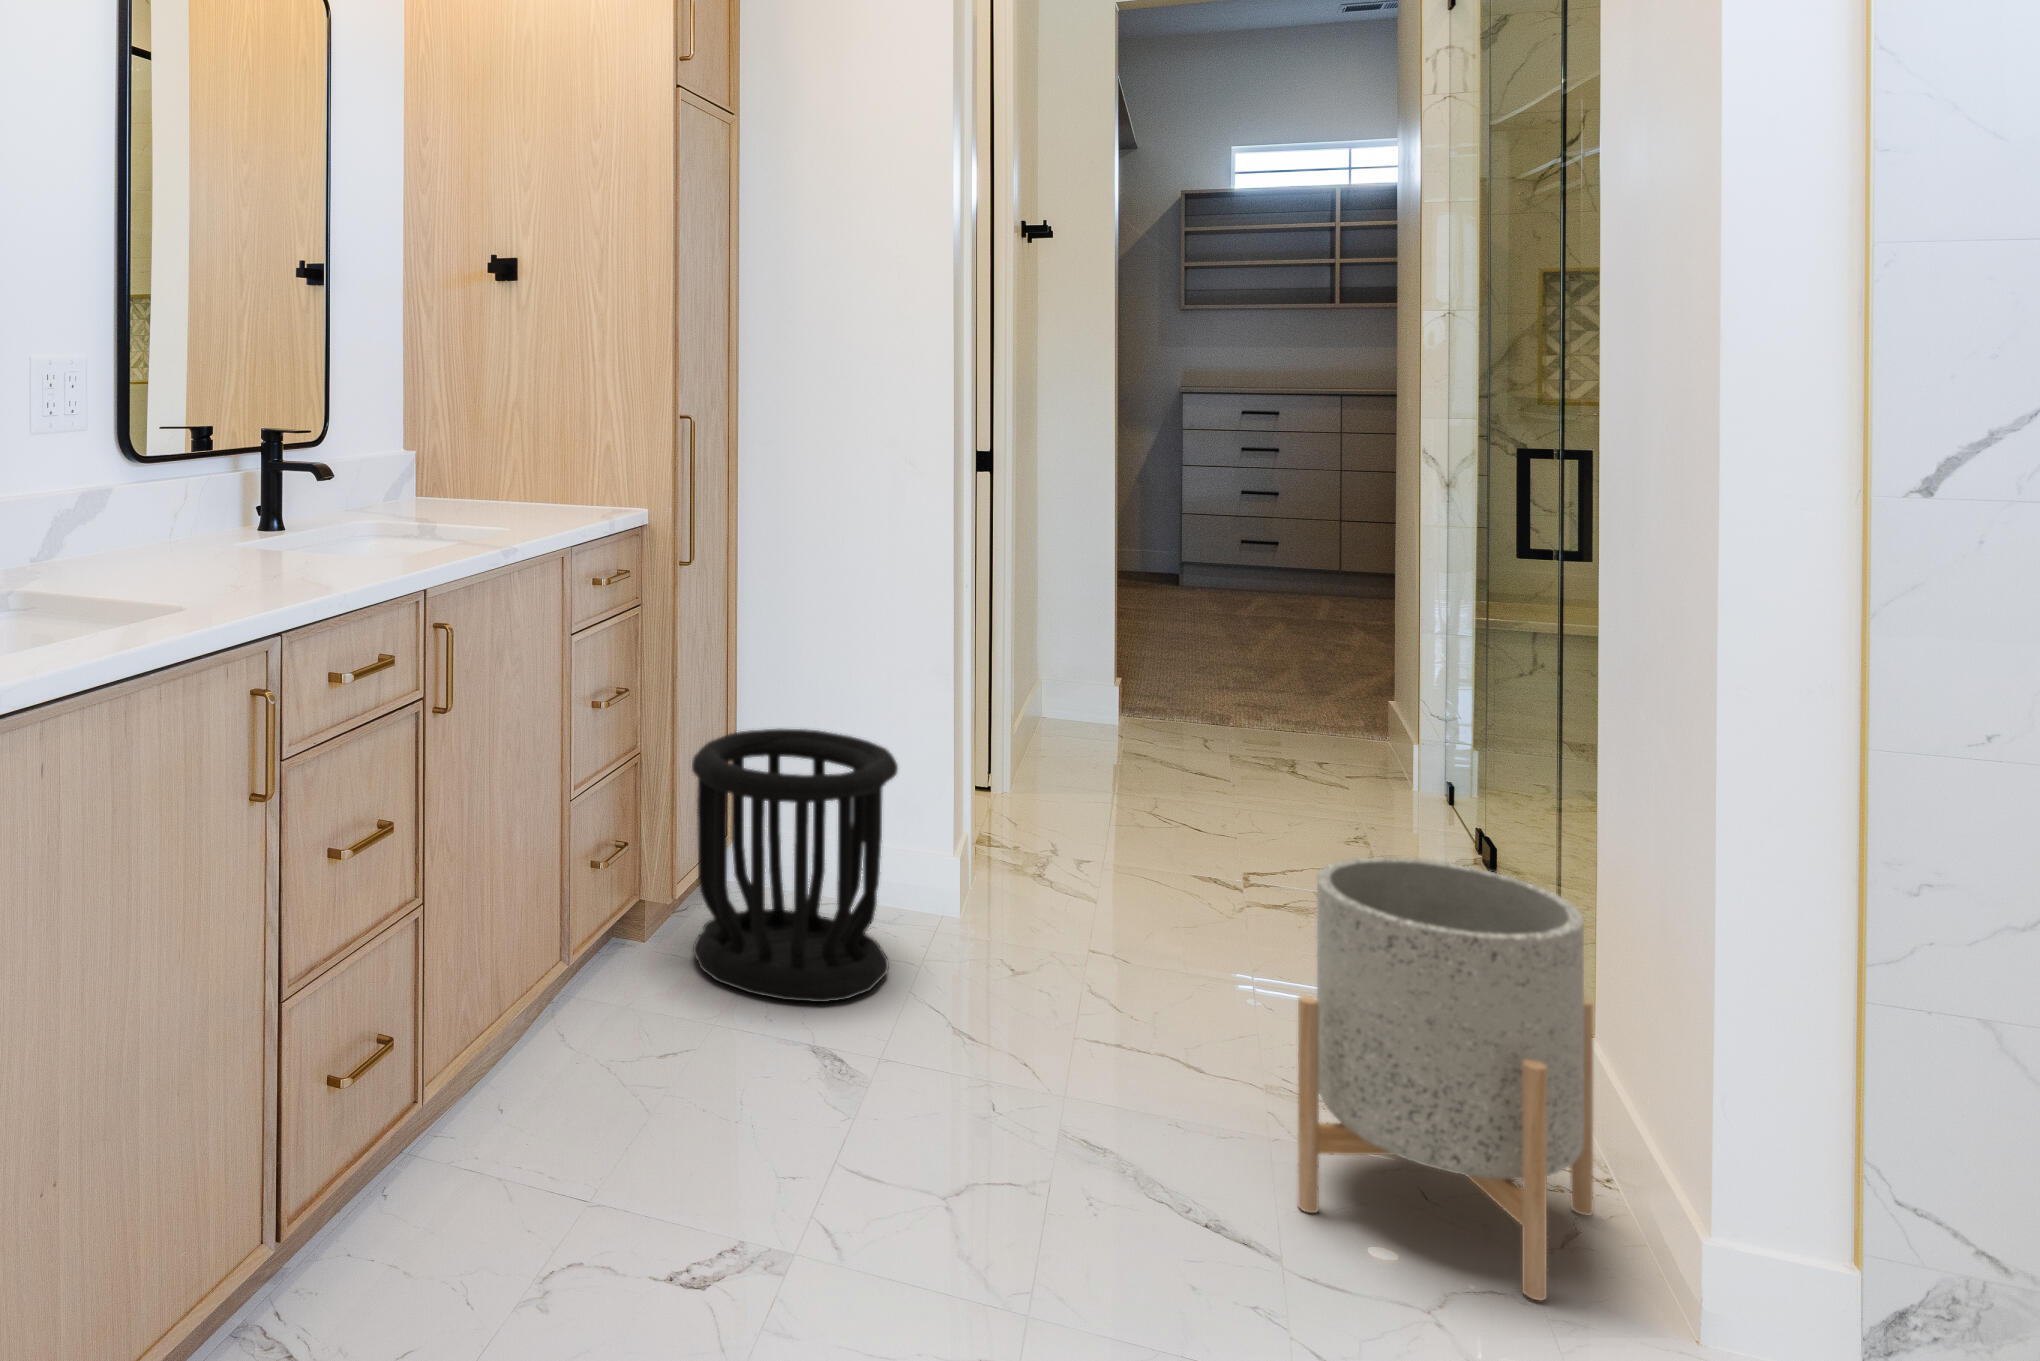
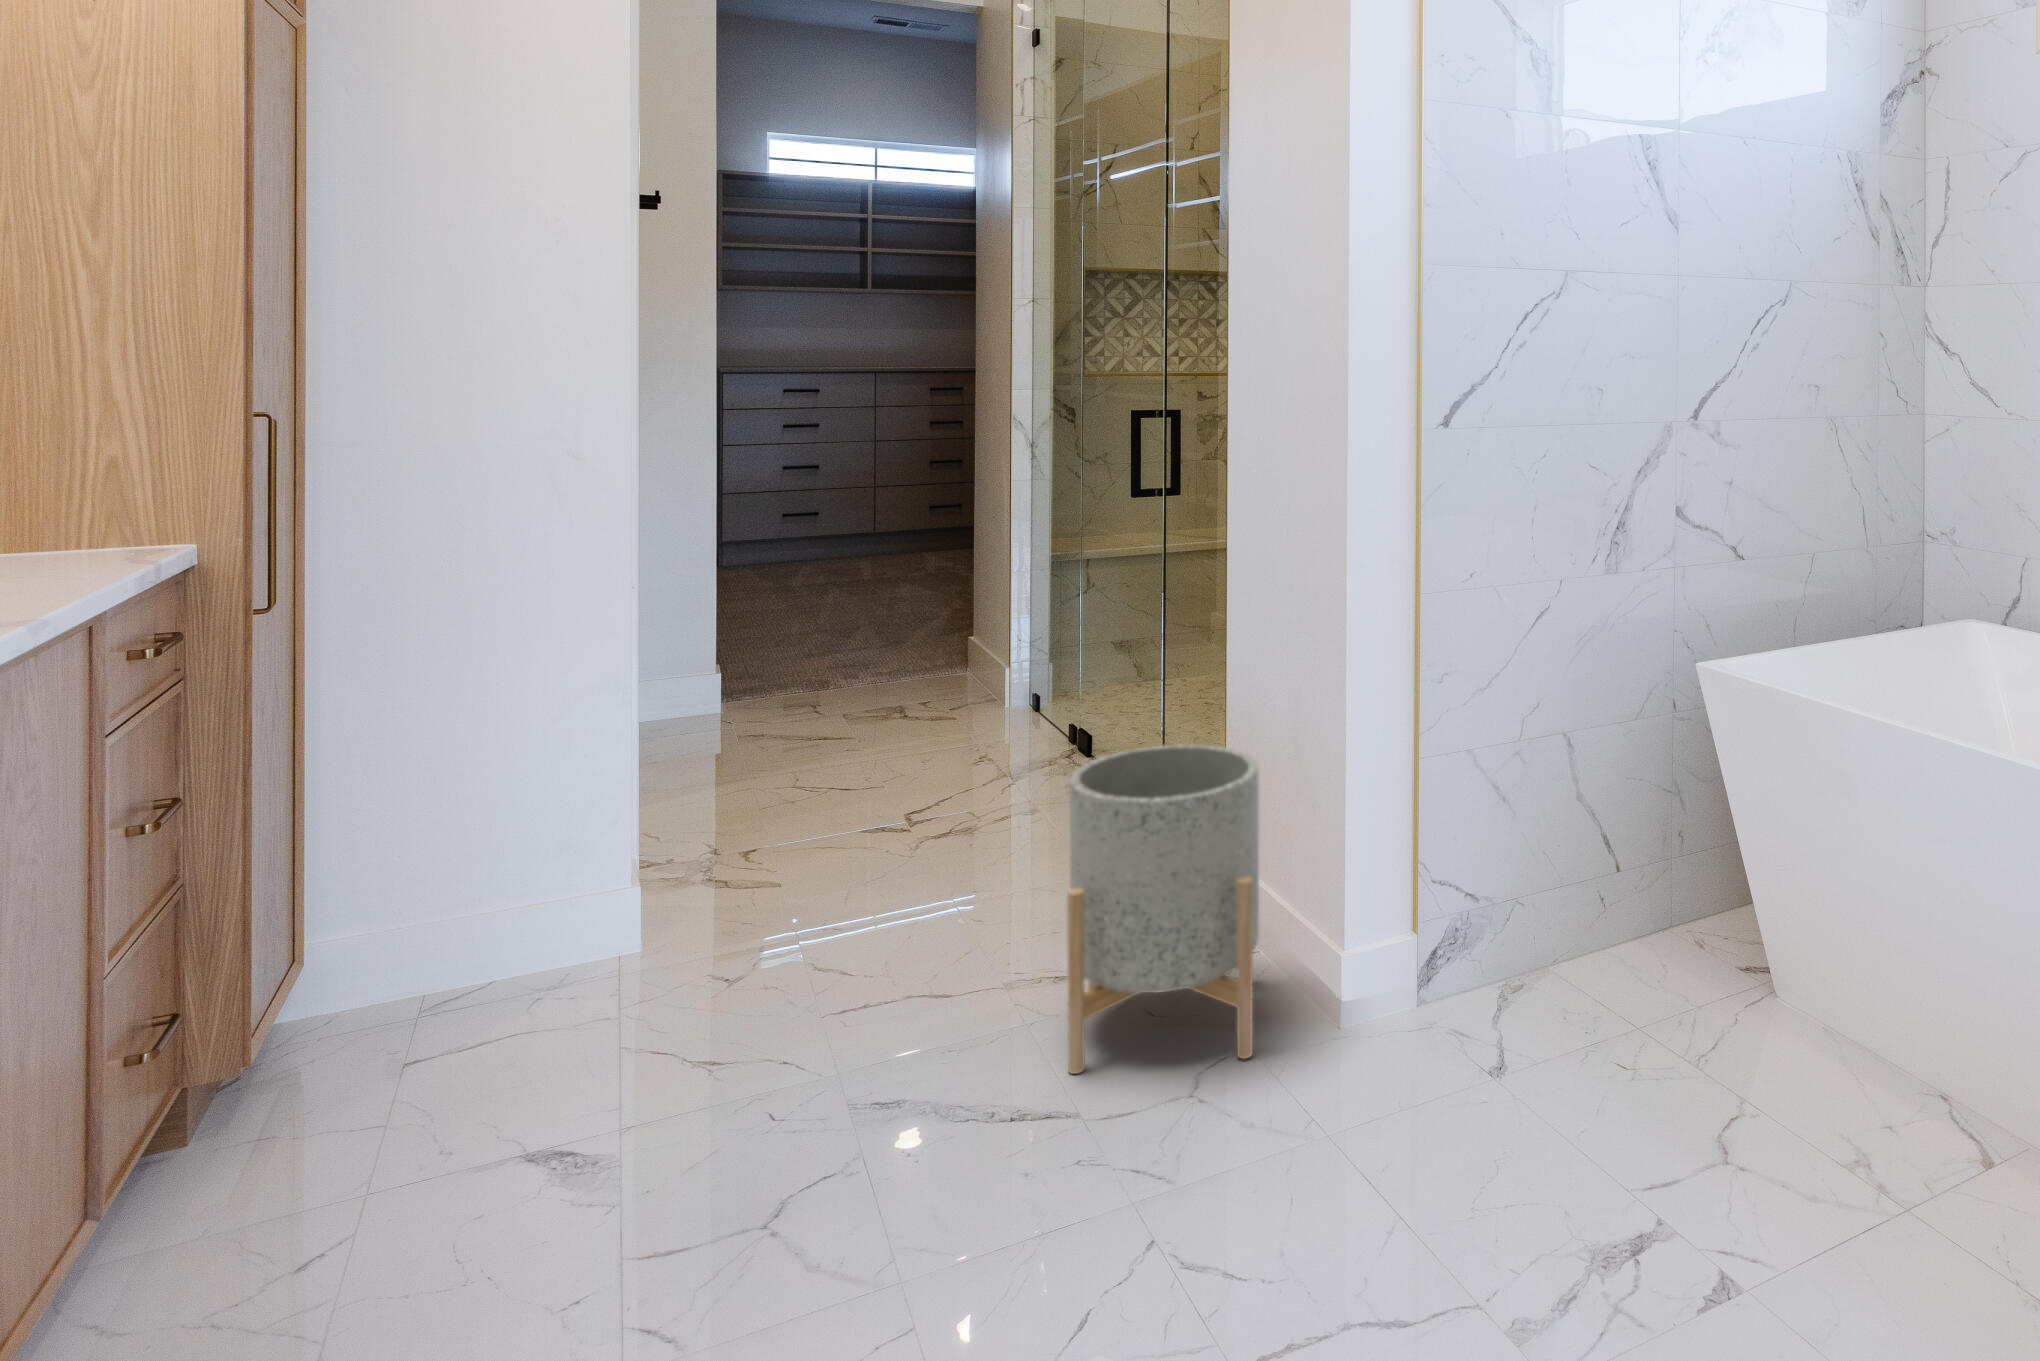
wastebasket: present [692,729,898,1002] -> none [285,779,596,1134]

